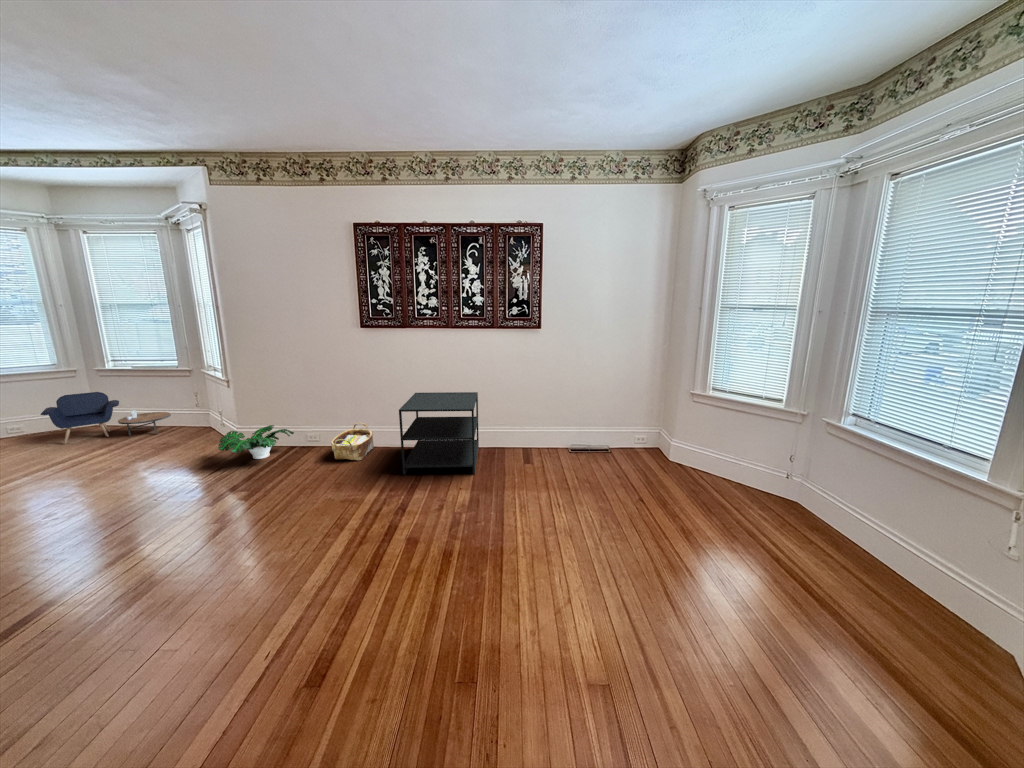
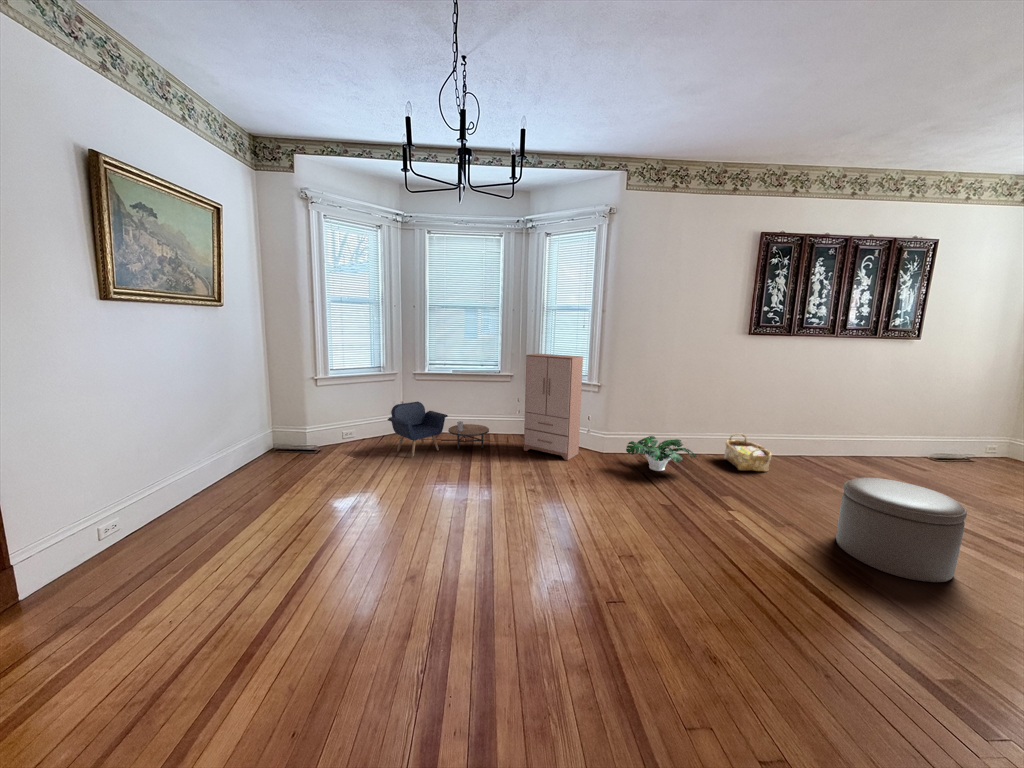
cabinet: none [169,346,229,448] -> present [524,354,583,460]
side table: present [399,392,479,475] -> none [791,402,927,485]
ottoman: none [167,474,282,579] -> present [836,477,967,582]

